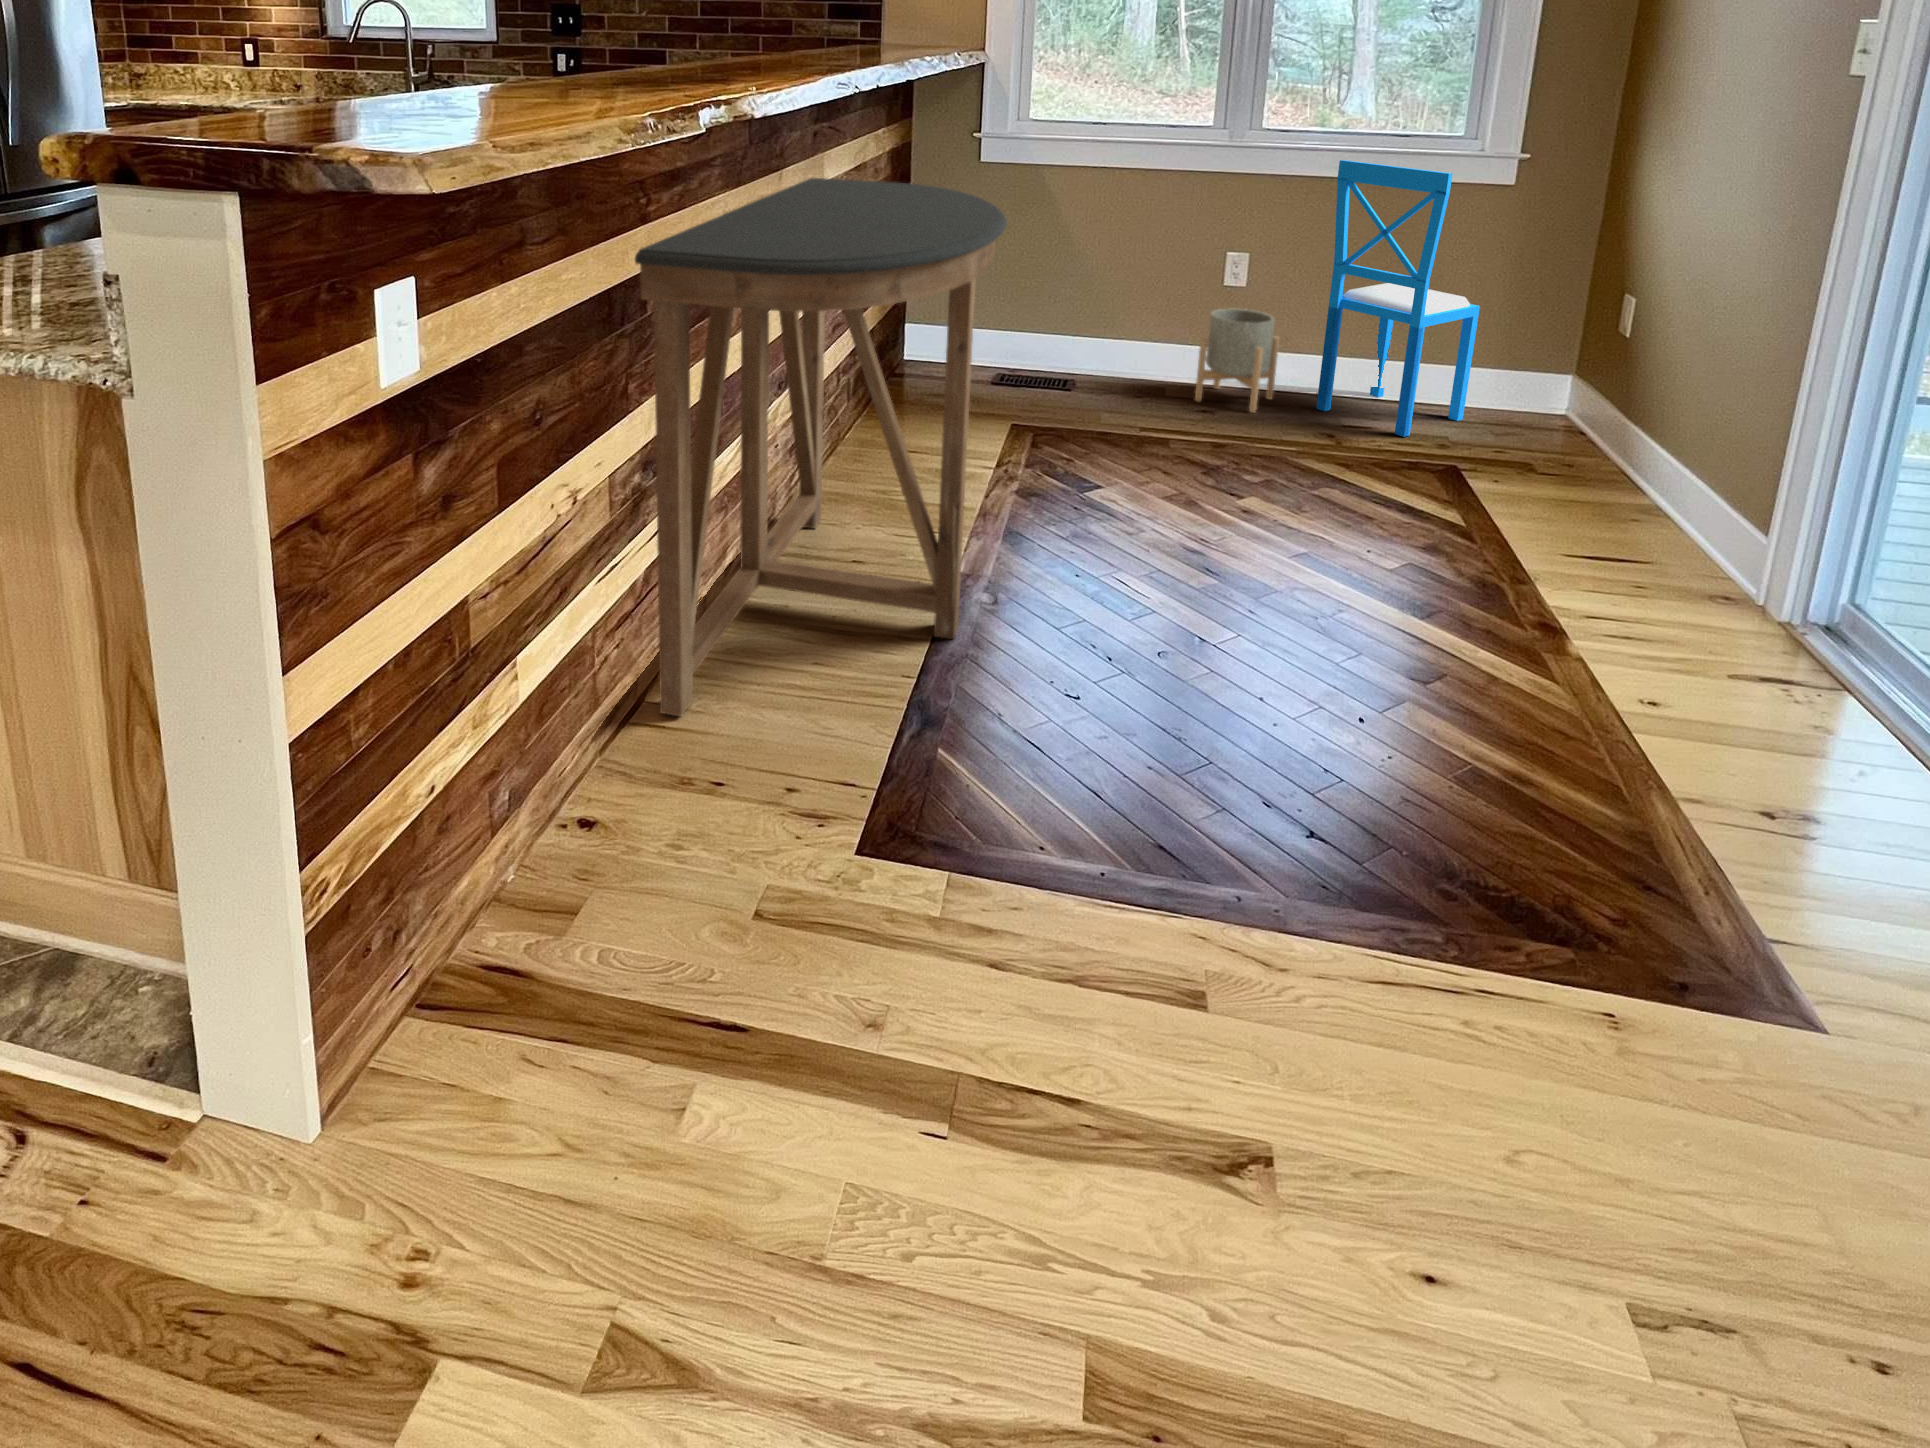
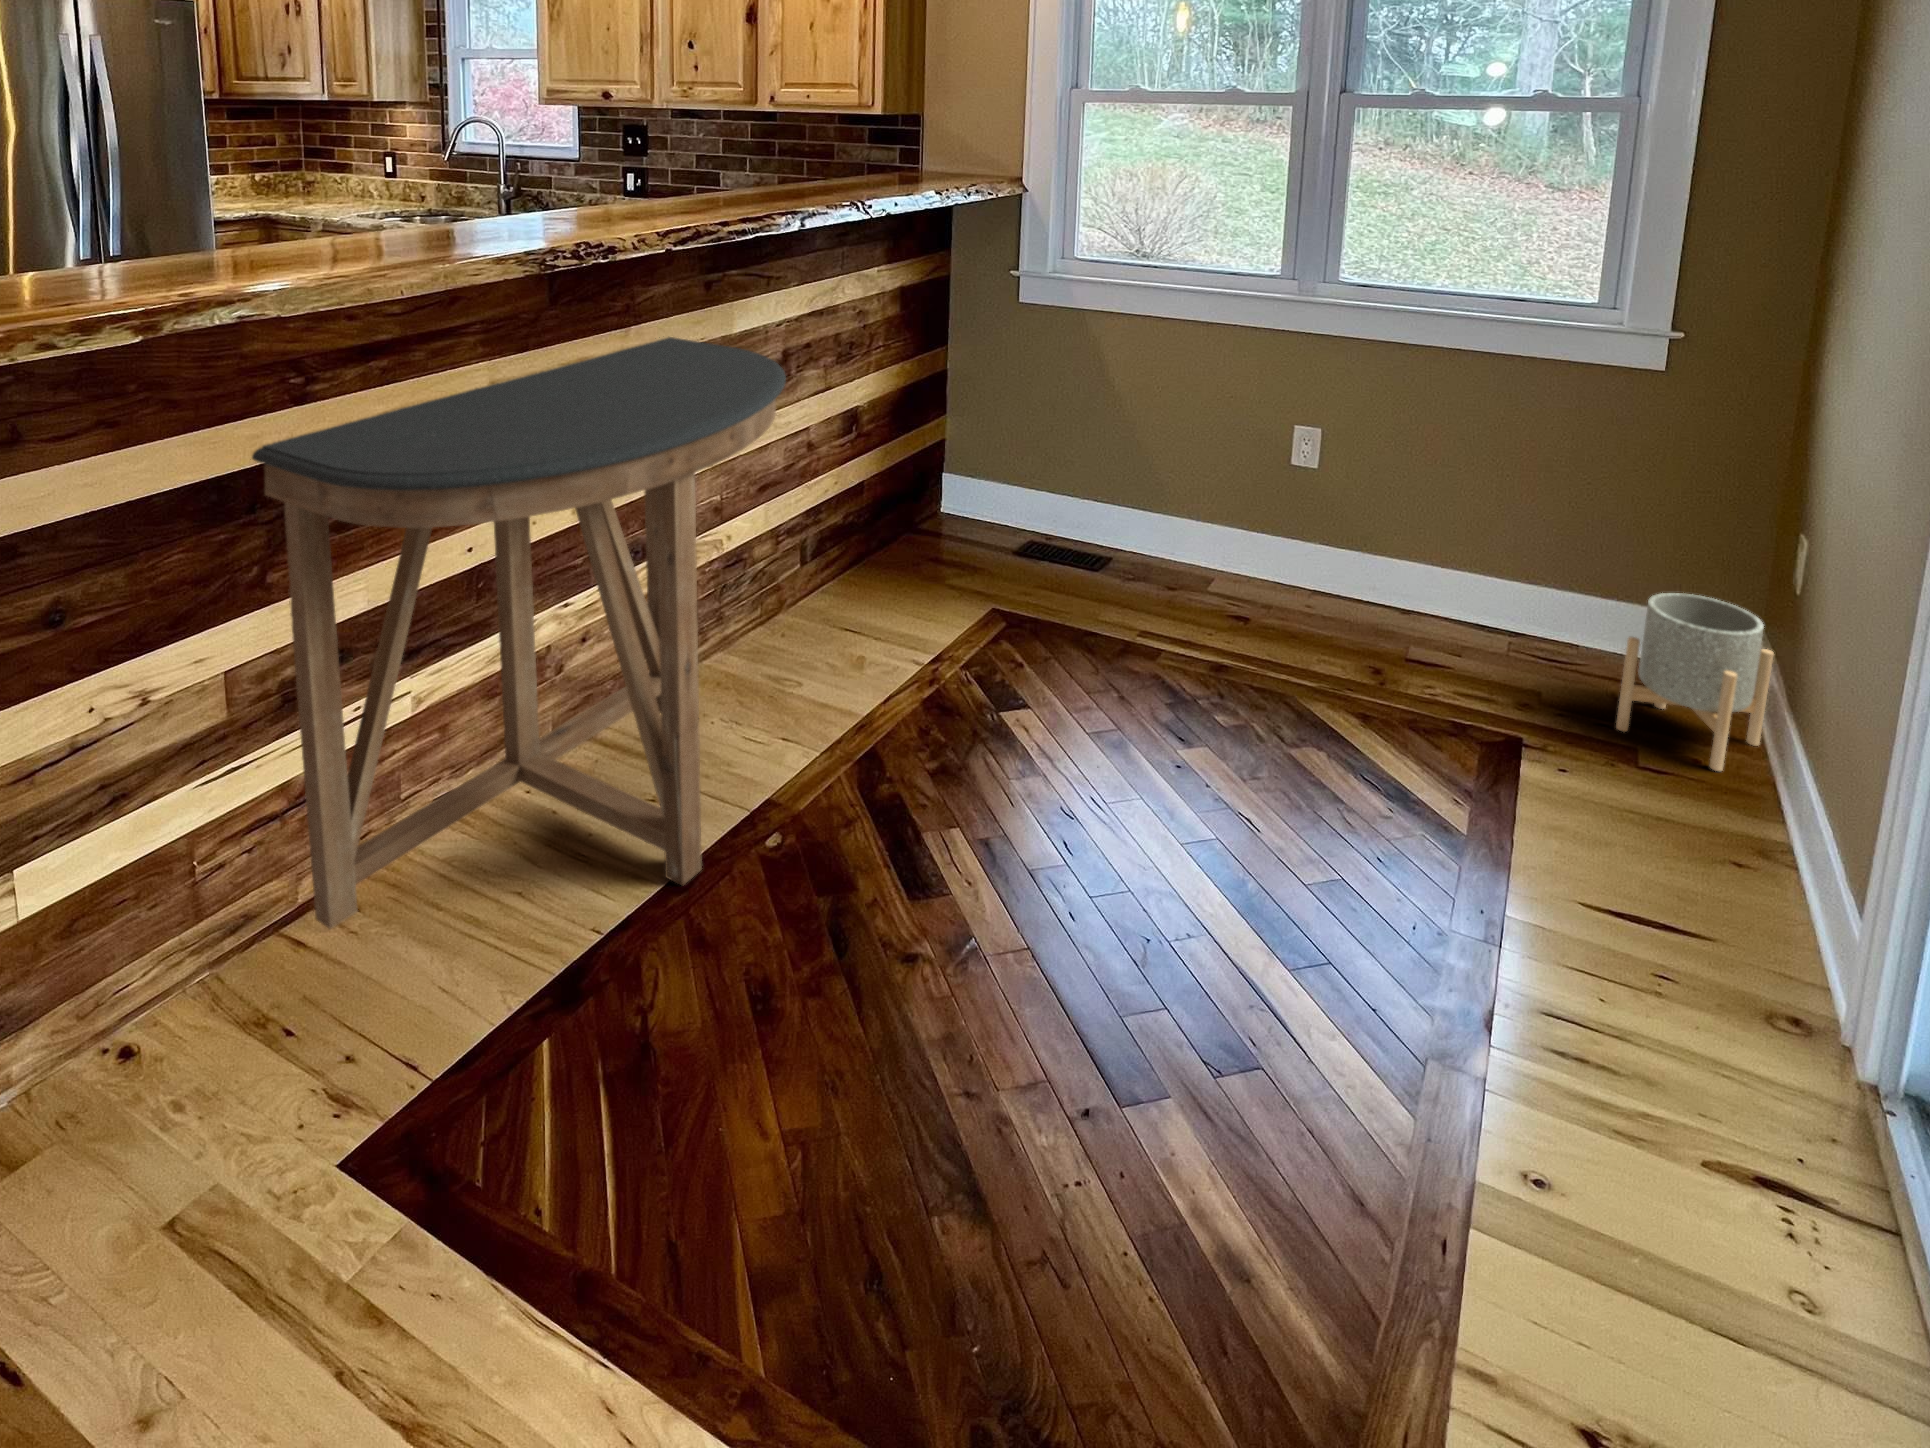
dining chair: present [1316,160,1480,437] -> none [1390,322,1611,684]
planter: present [1195,309,1279,413] -> present [1616,593,1774,771]

